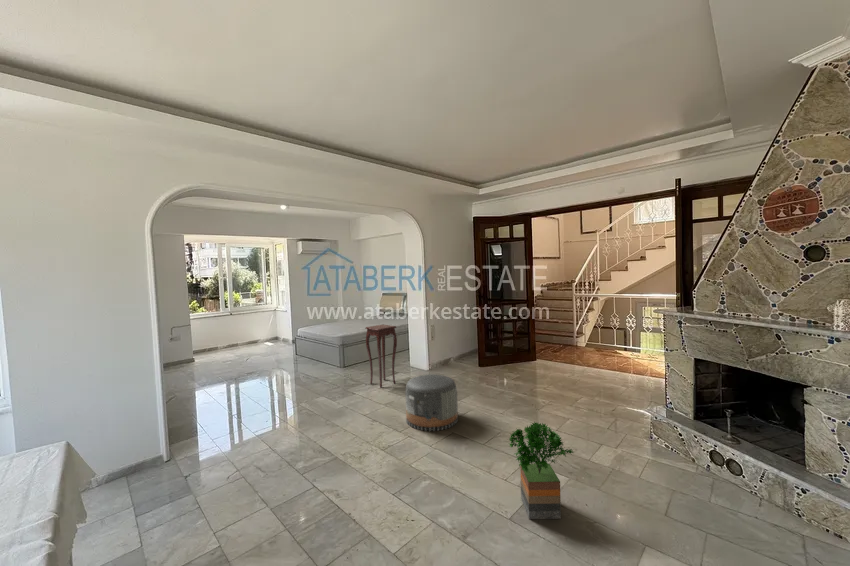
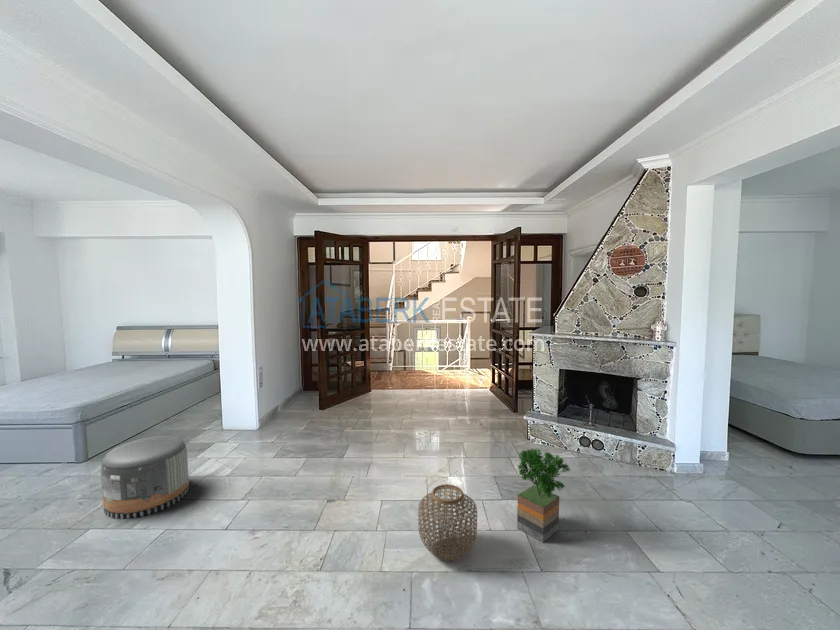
side table: present [365,324,397,388] -> none [185,374,239,468]
pouf: present [406,374,458,431] -> present [101,436,189,519]
woven basket: none [418,428,469,494] -> present [418,484,477,561]

